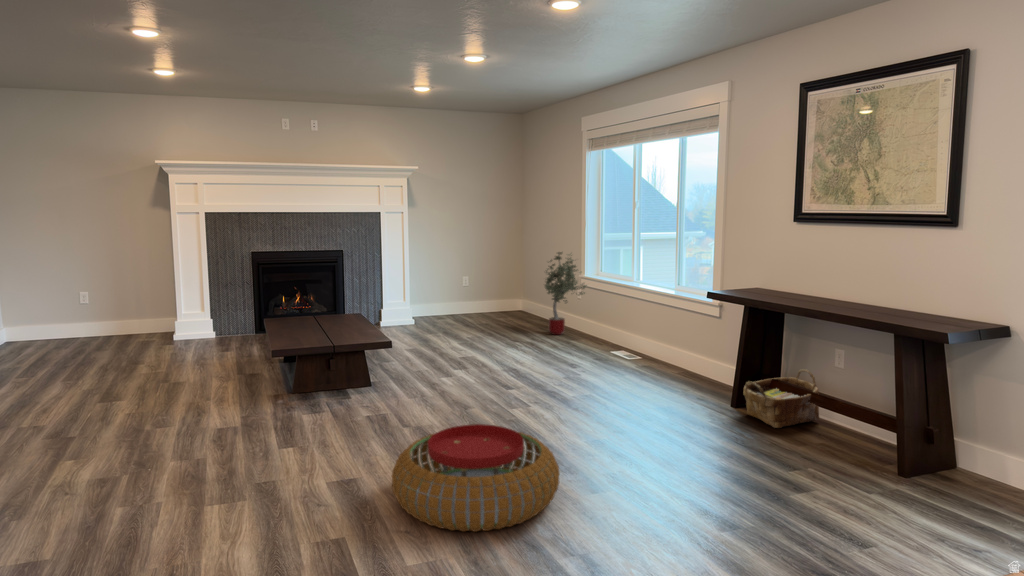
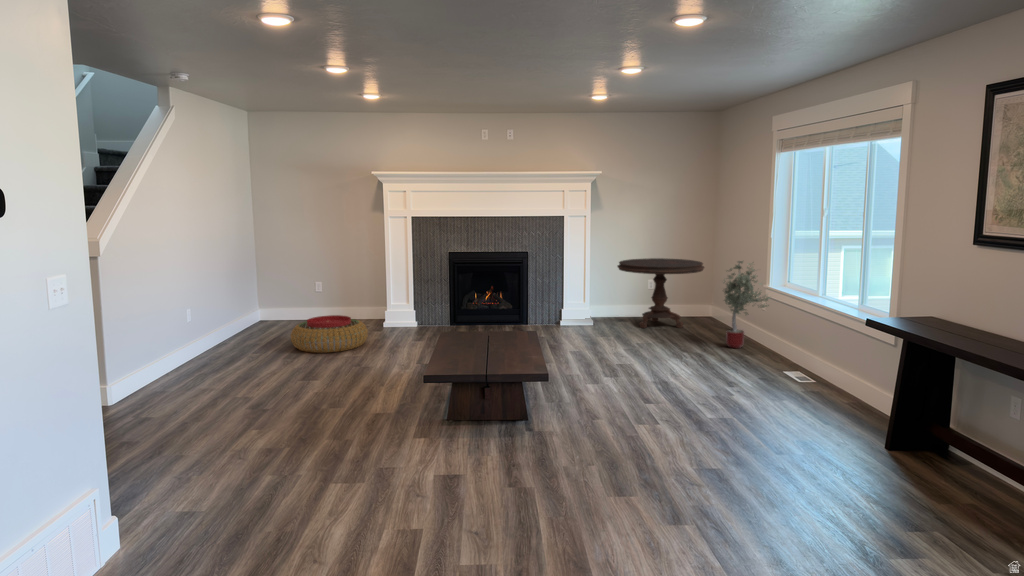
side table: none [434,255,518,323] -> present [618,258,704,328]
woven basket: present [743,369,819,428] -> none [892,418,987,482]
pouf: present [392,424,559,532] -> present [291,315,368,353]

